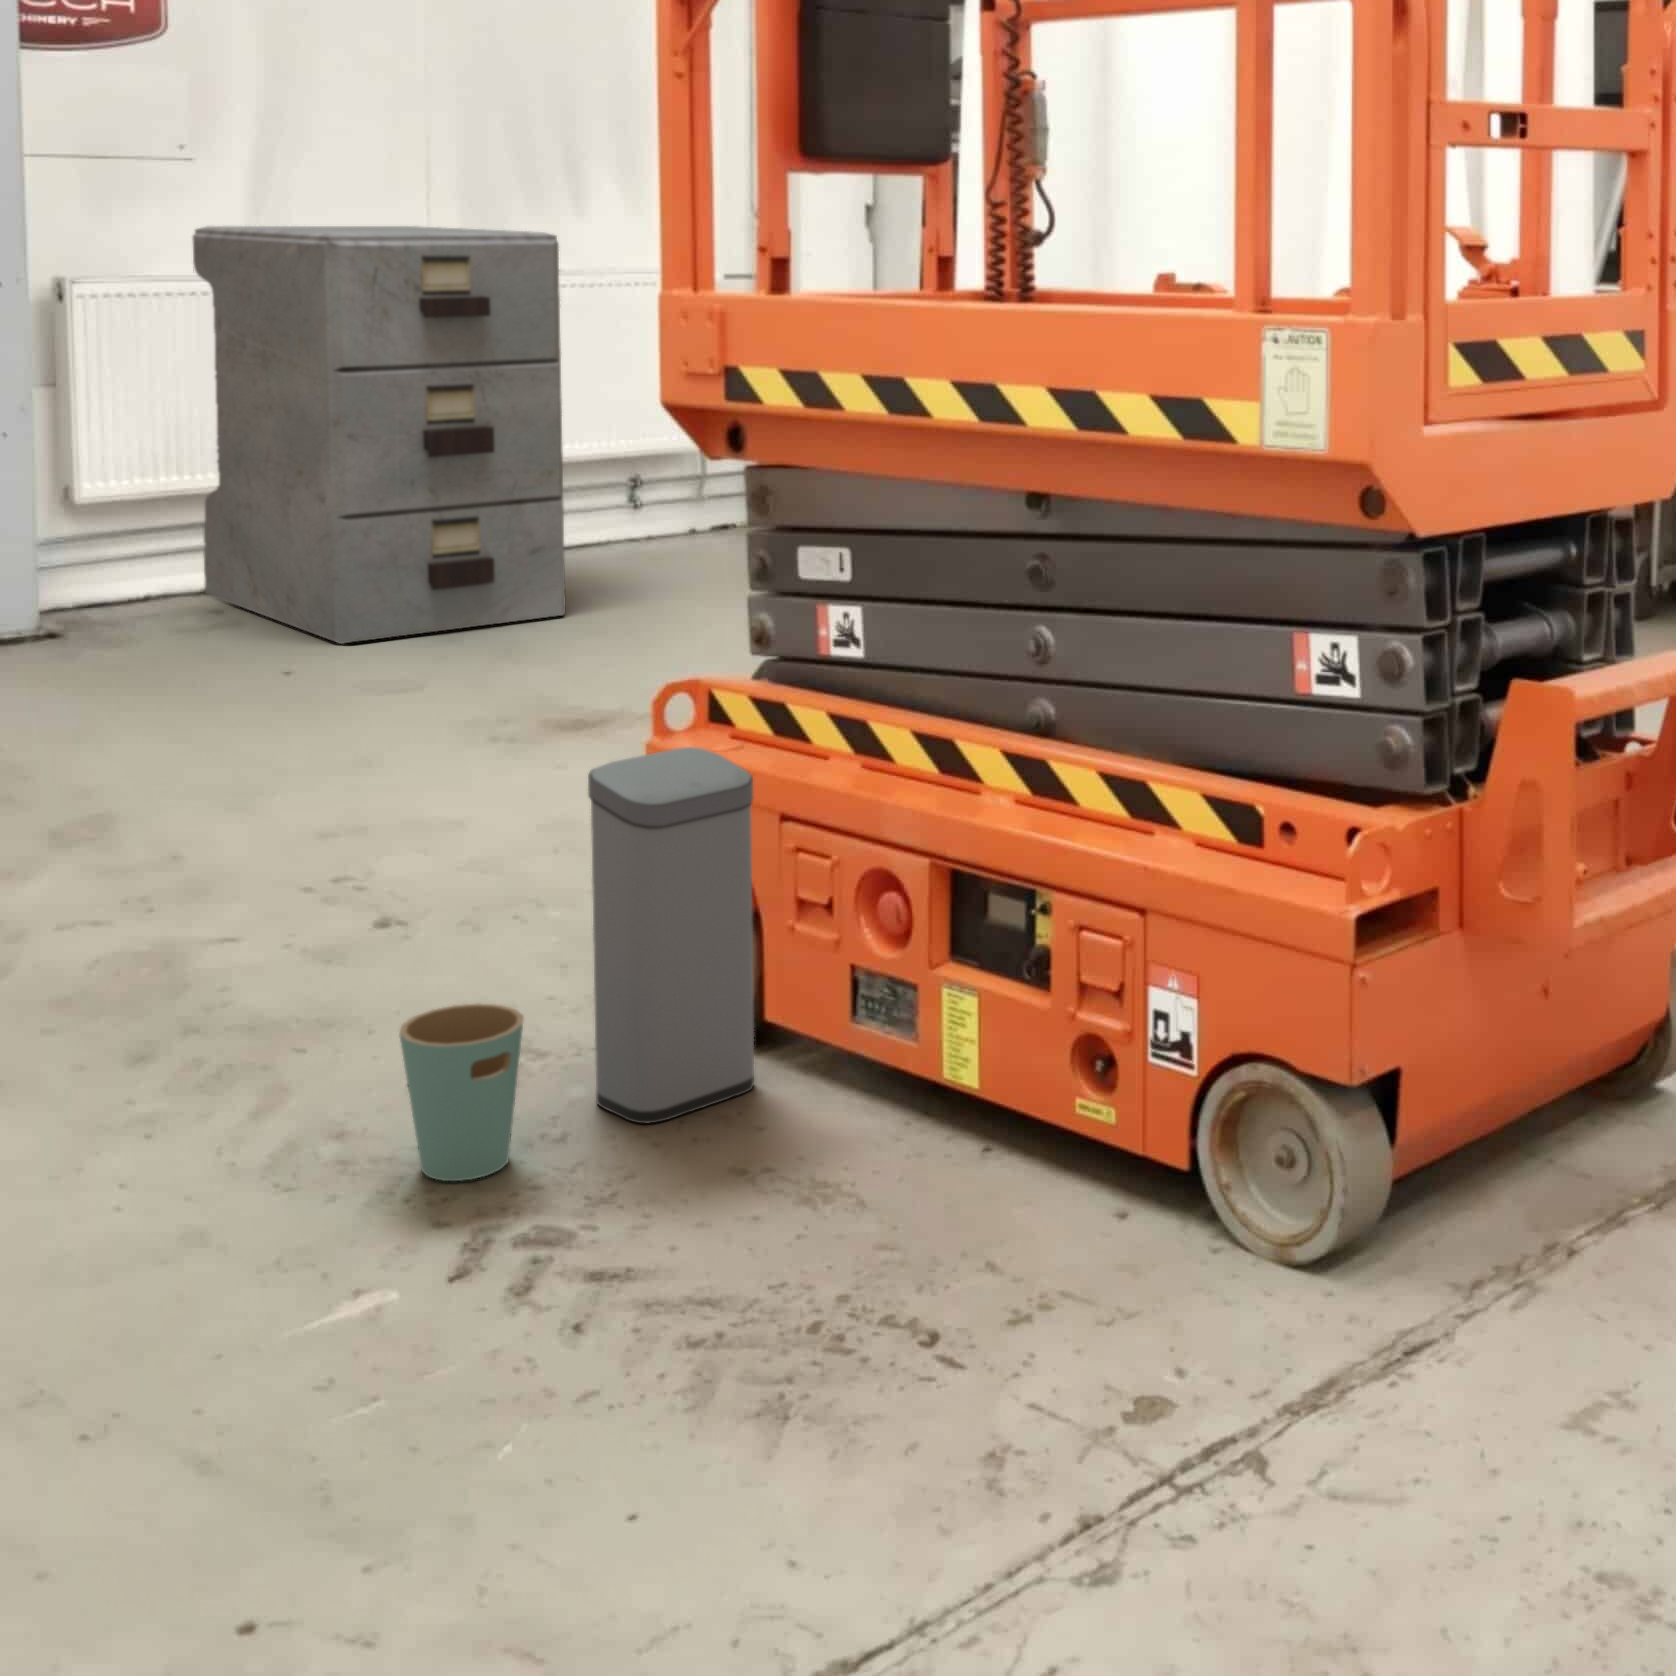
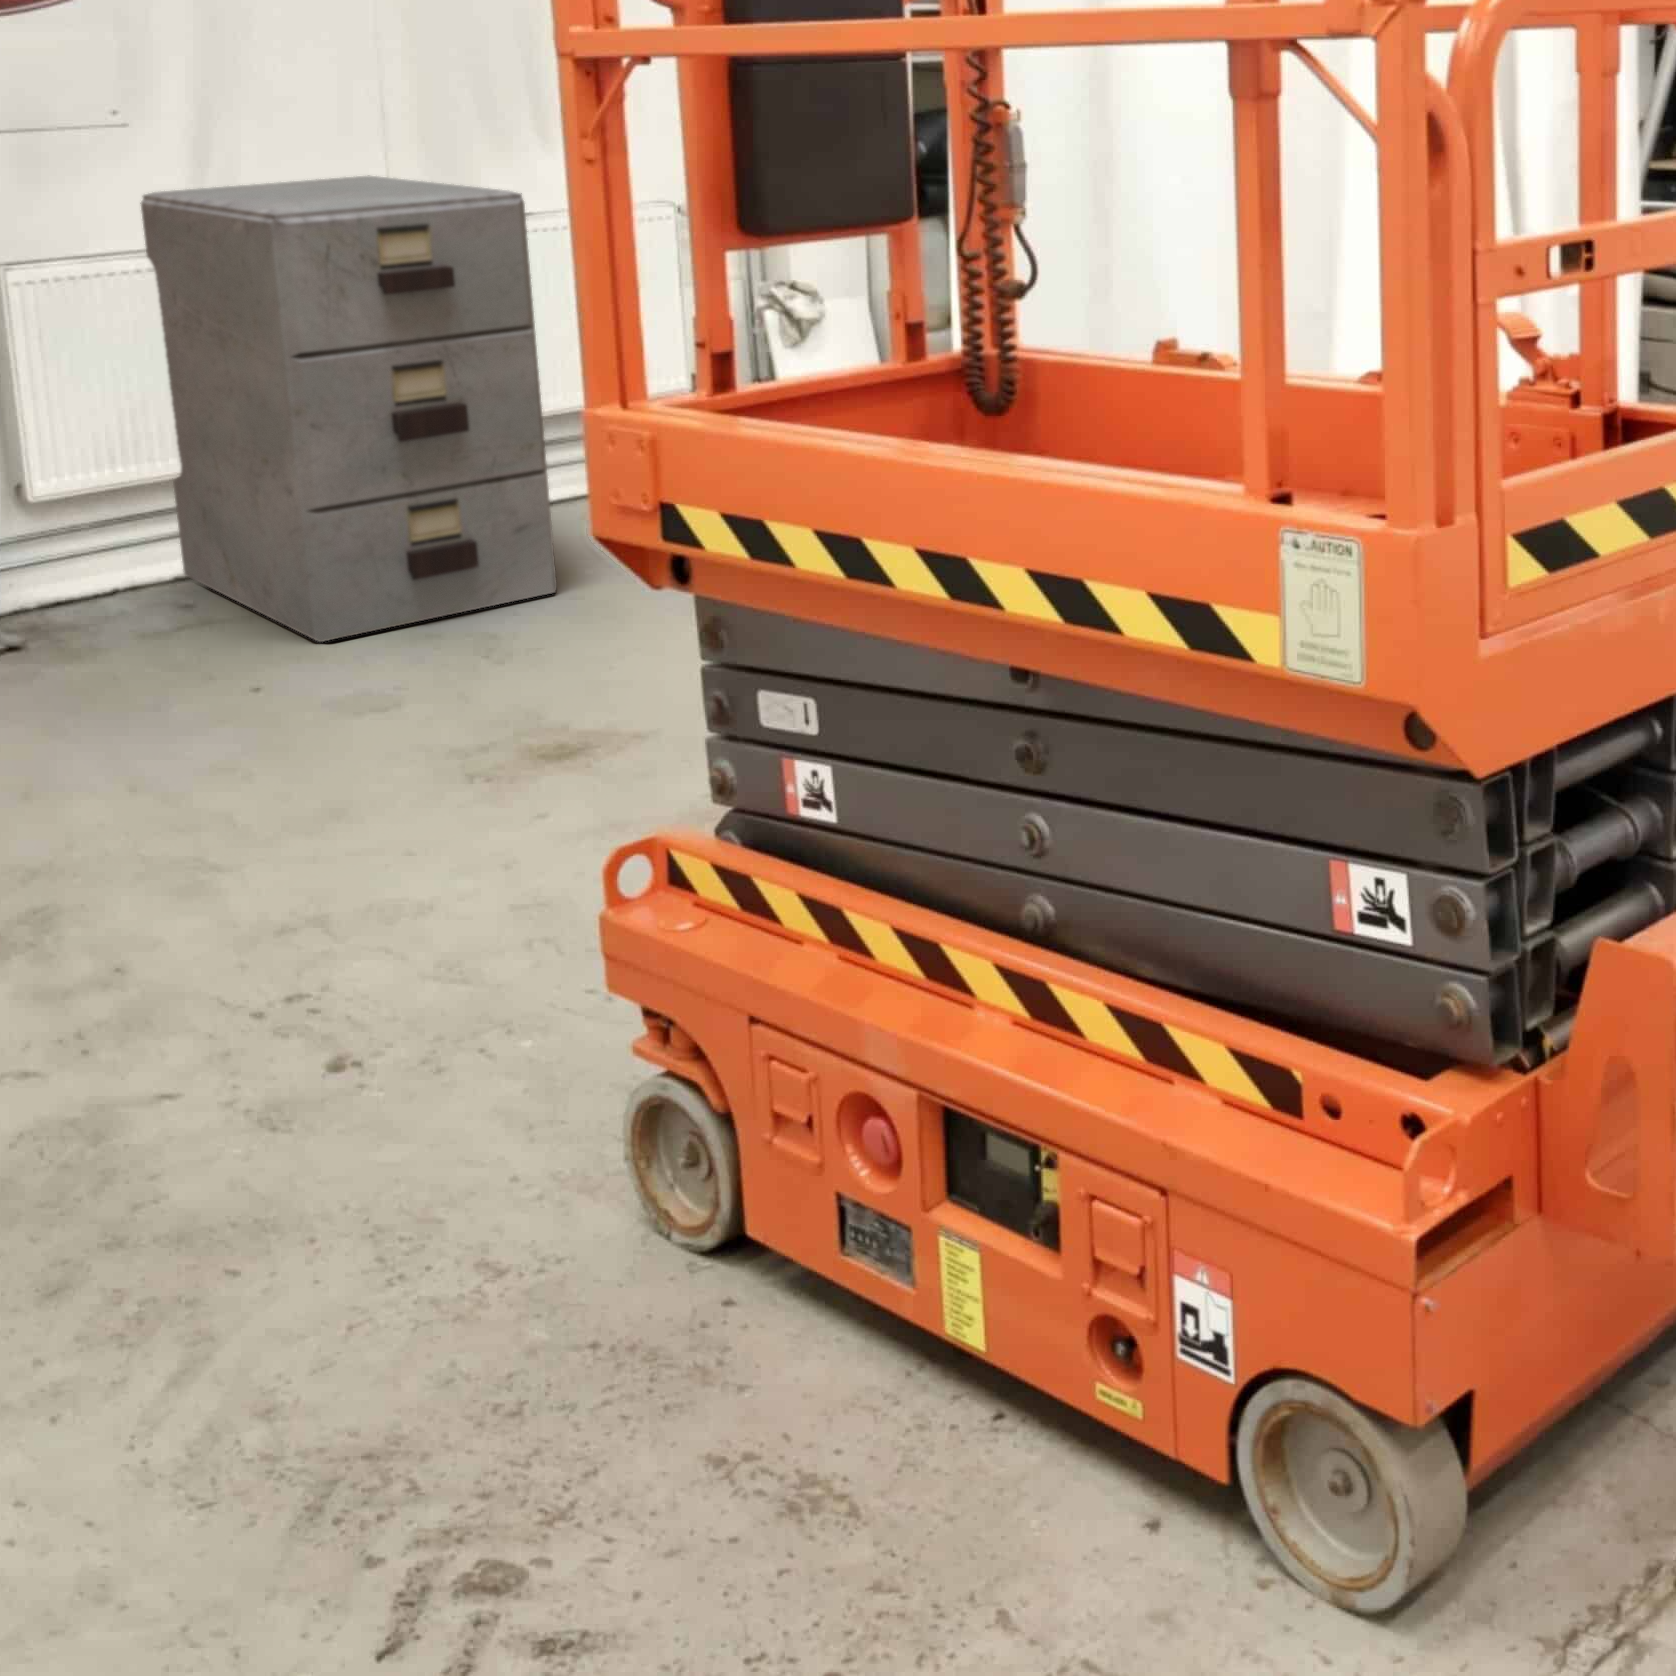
trash can: present [399,747,754,1181] -> none [315,940,735,1485]

